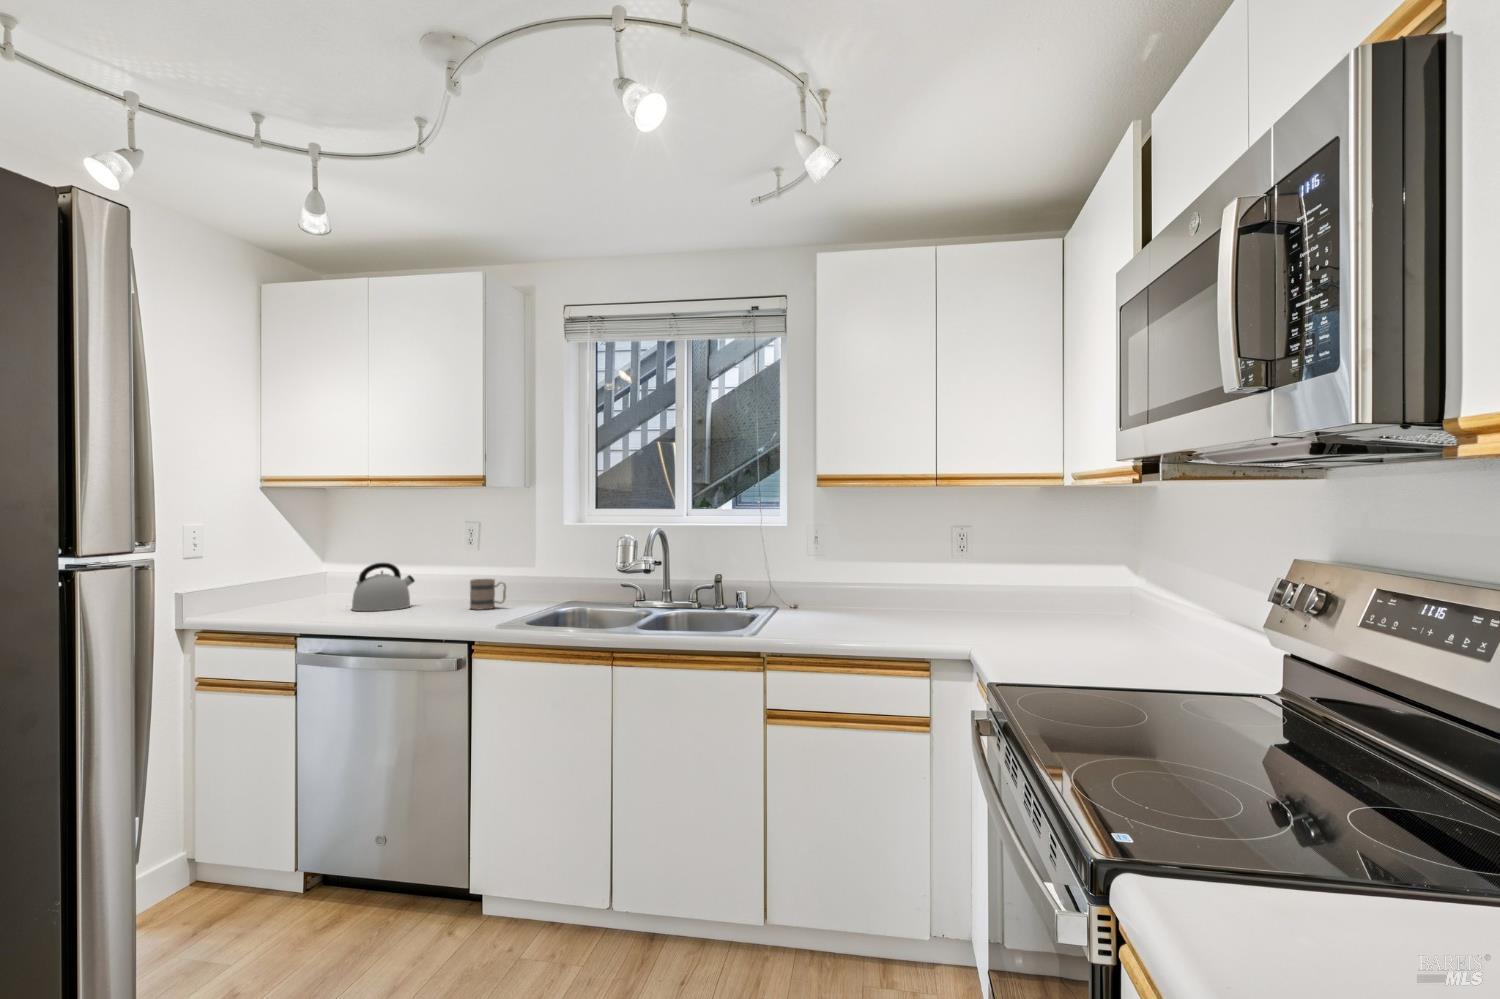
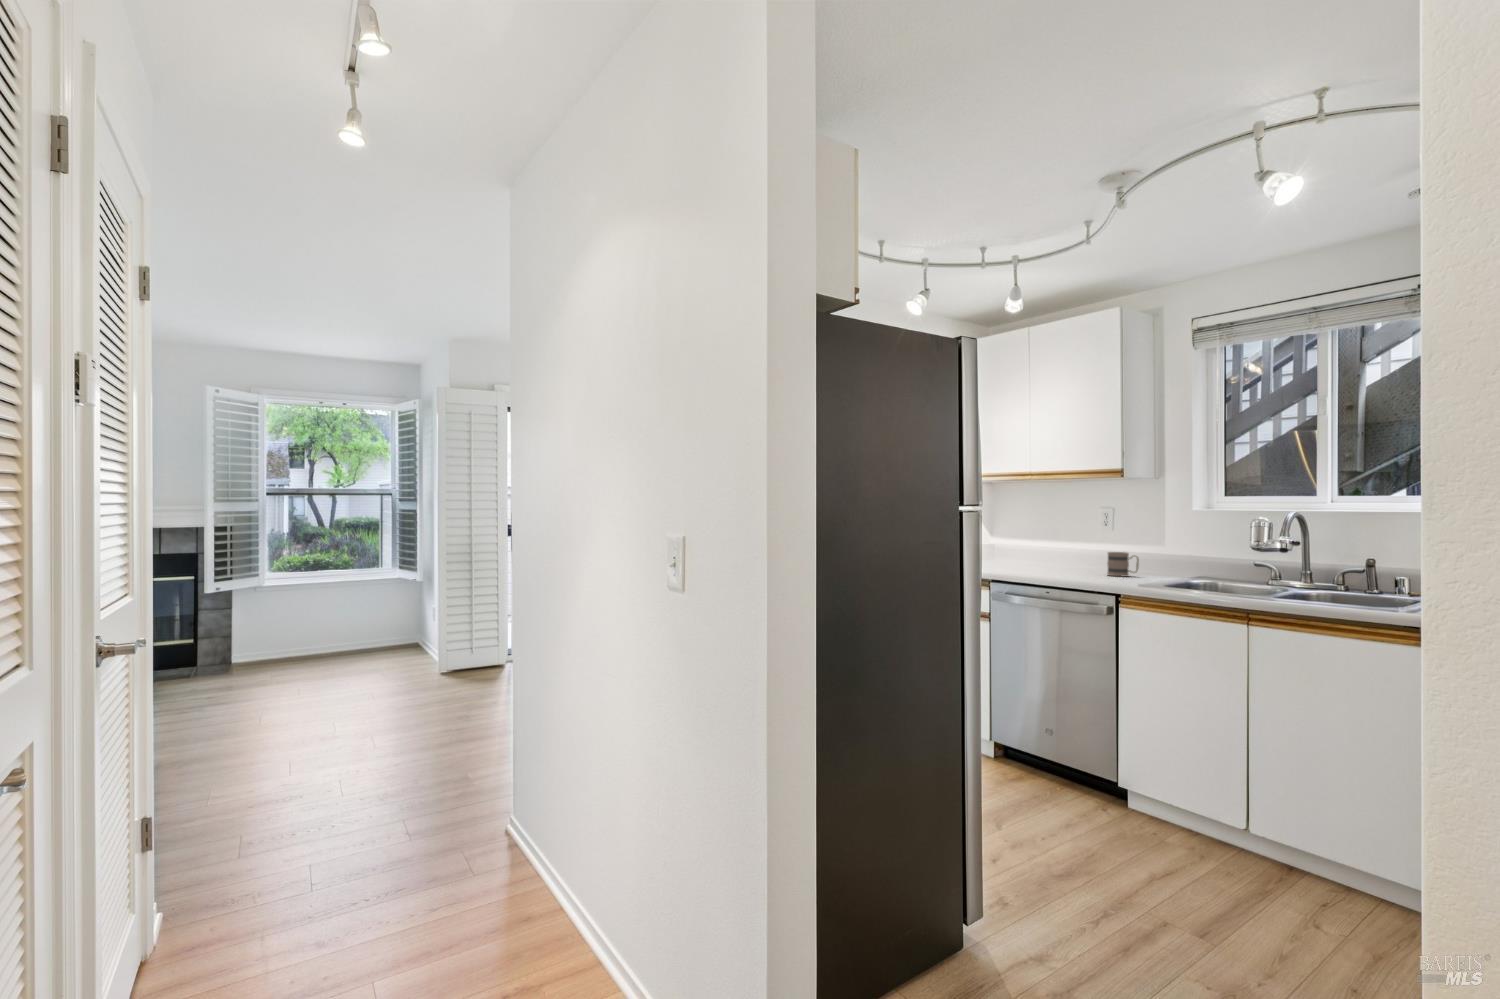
kettle: present [352,563,415,611] -> none [1015,536,1060,571]

